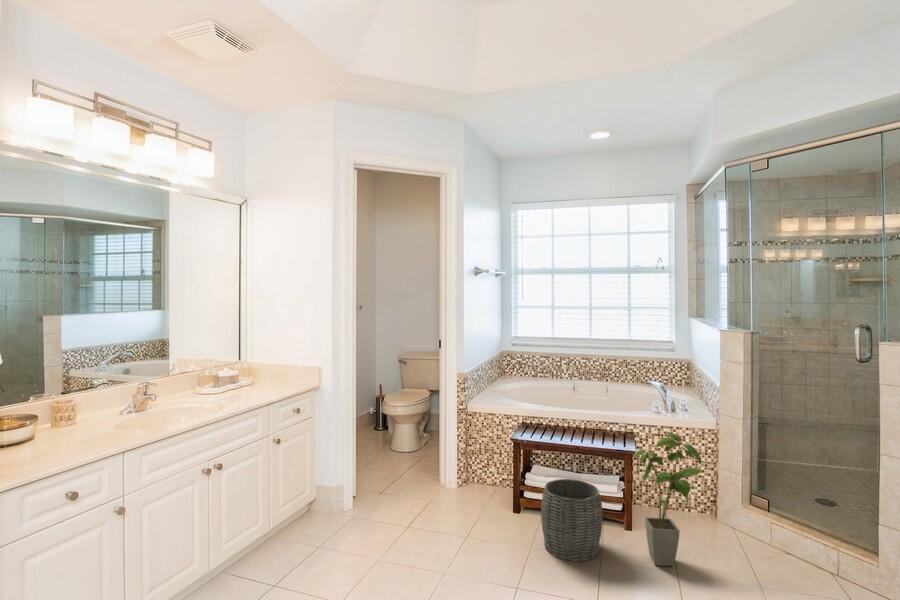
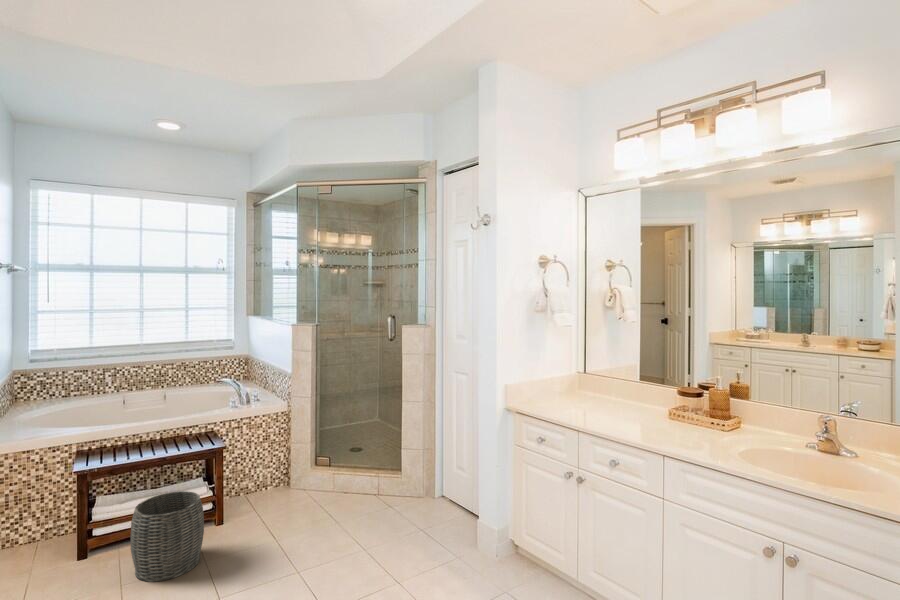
house plant: present [633,433,703,566] -> none [233,420,298,544]

